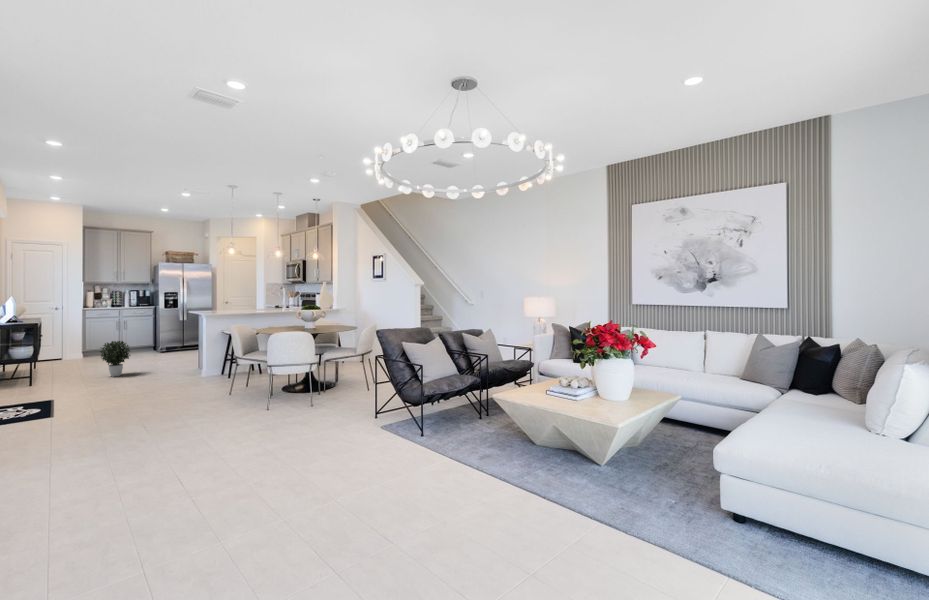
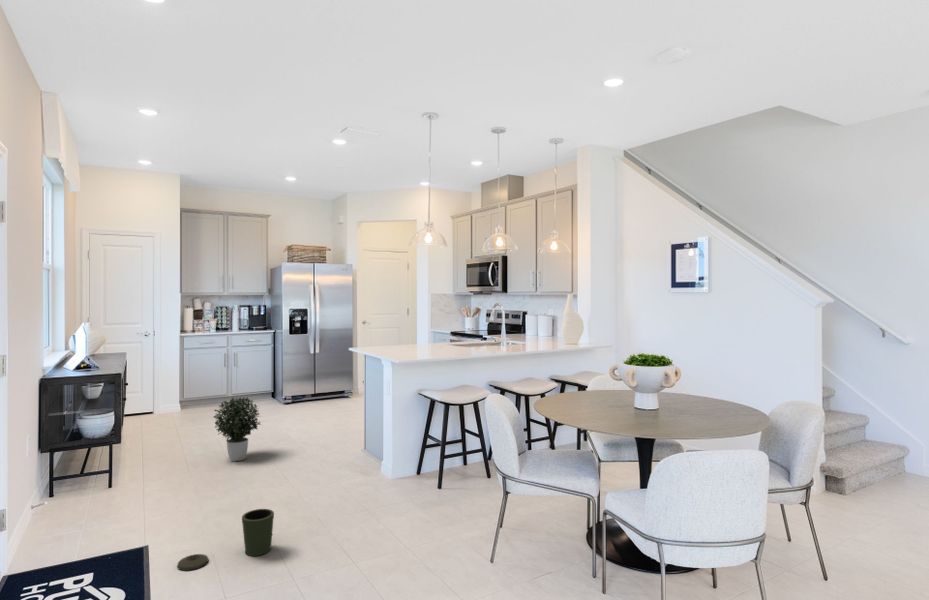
trash can: none [69,383,122,407] -> present [177,509,274,570]

